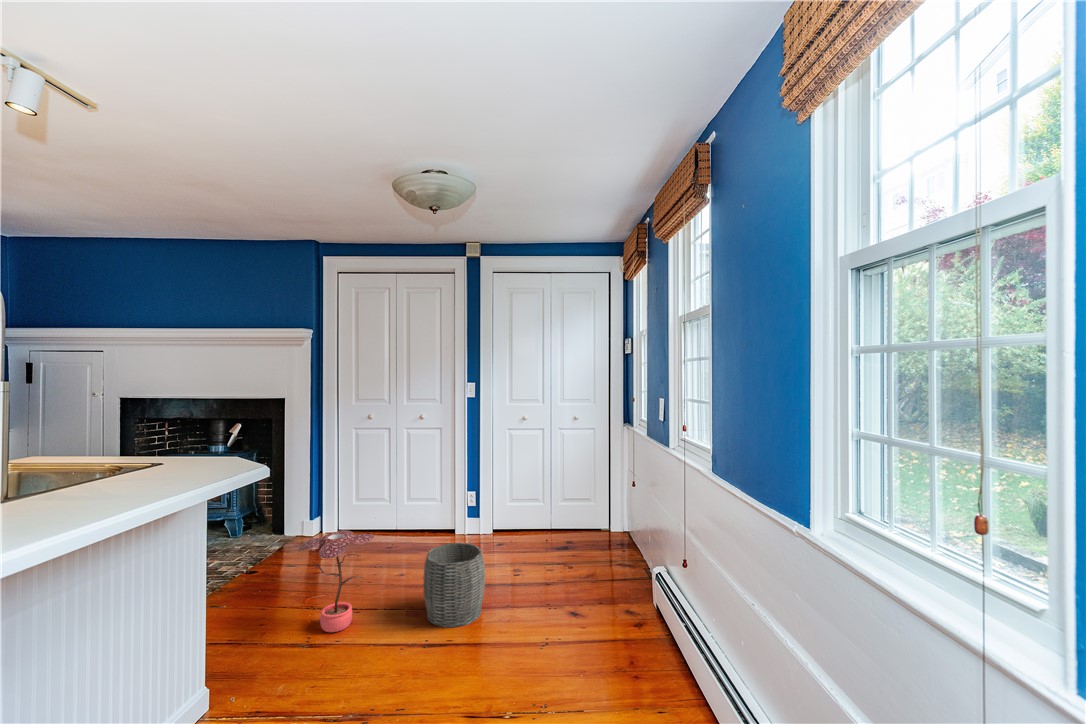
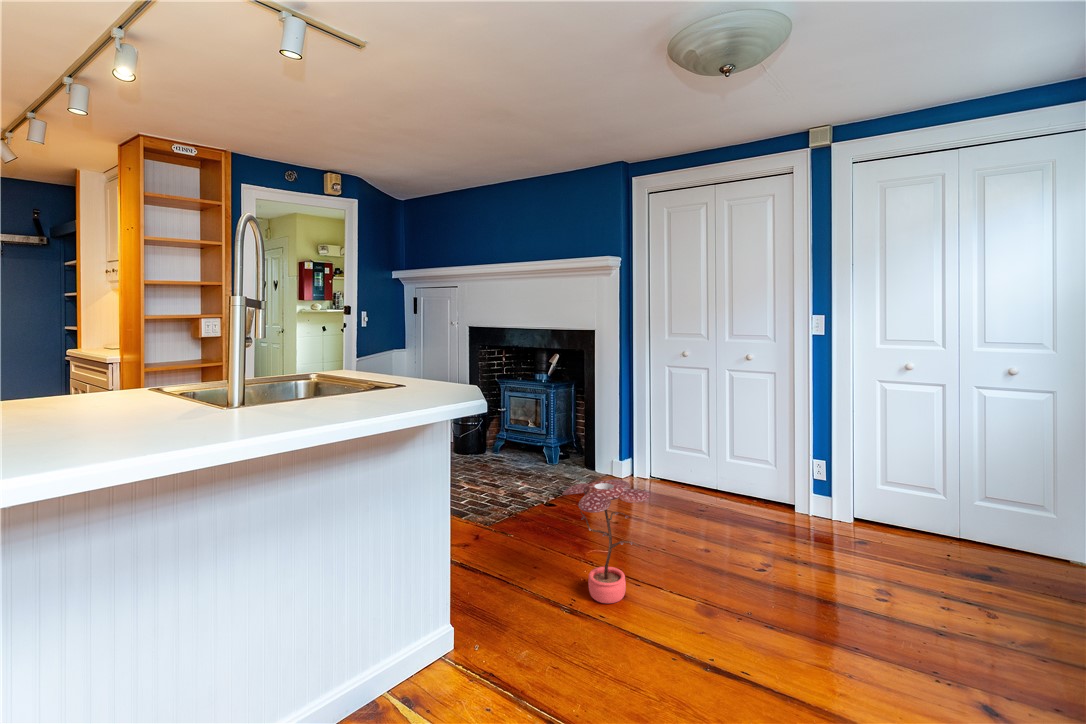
woven basket: present [423,543,485,628] -> none [718,528,819,661]

